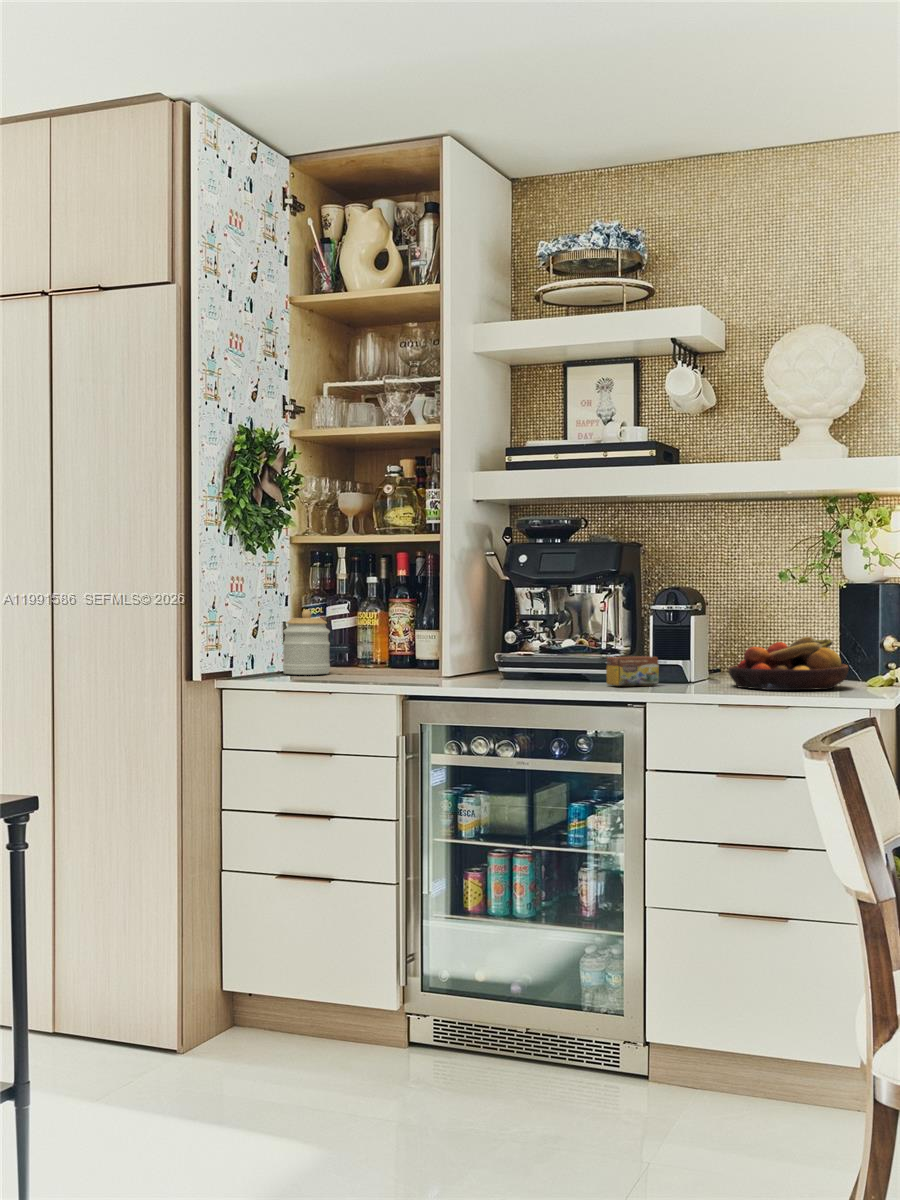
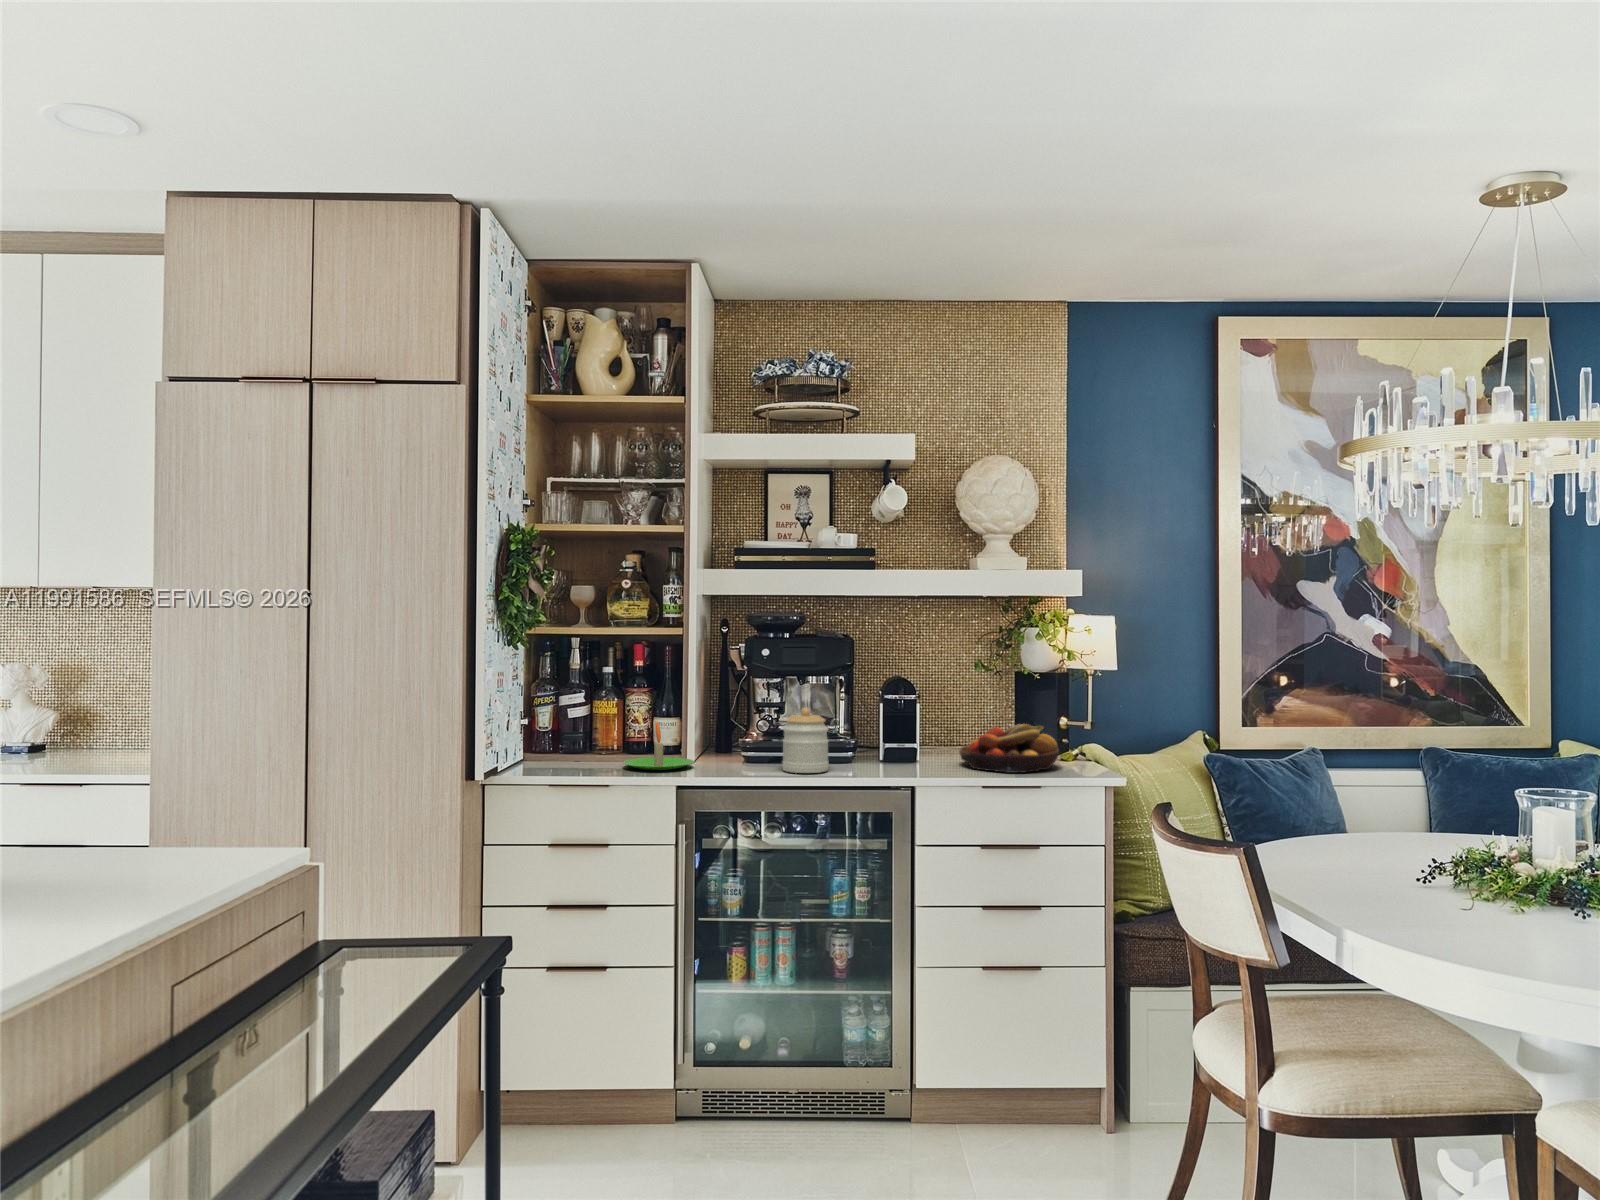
jar: present [283,610,330,675] -> present [783,707,828,773]
candle: none [361,628,436,678] -> present [623,721,694,770]
tea box: present [606,656,659,686] -> none [868,744,909,773]

